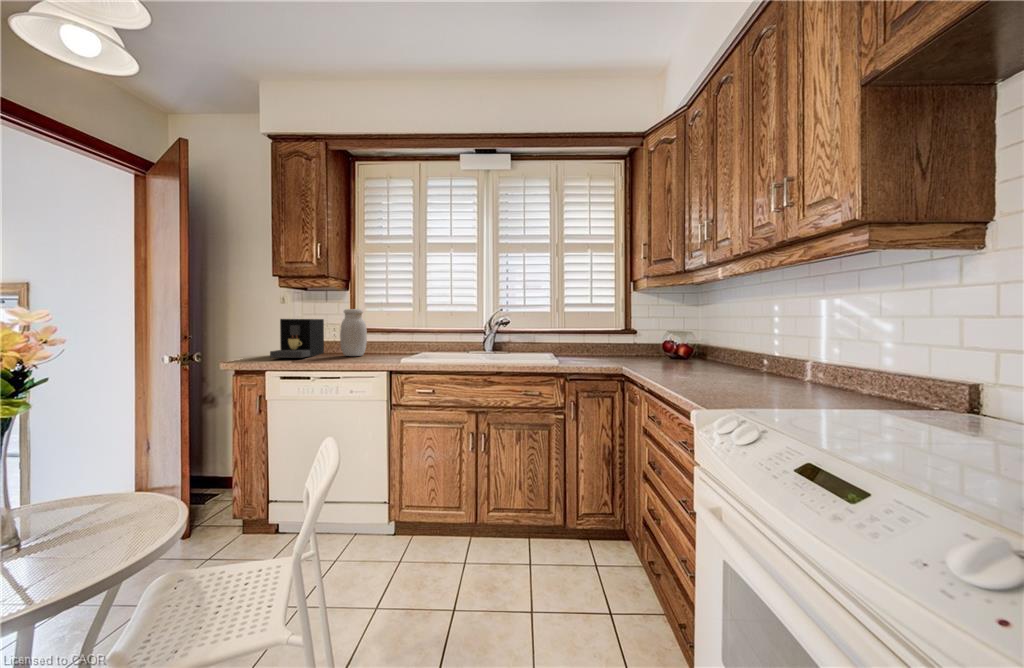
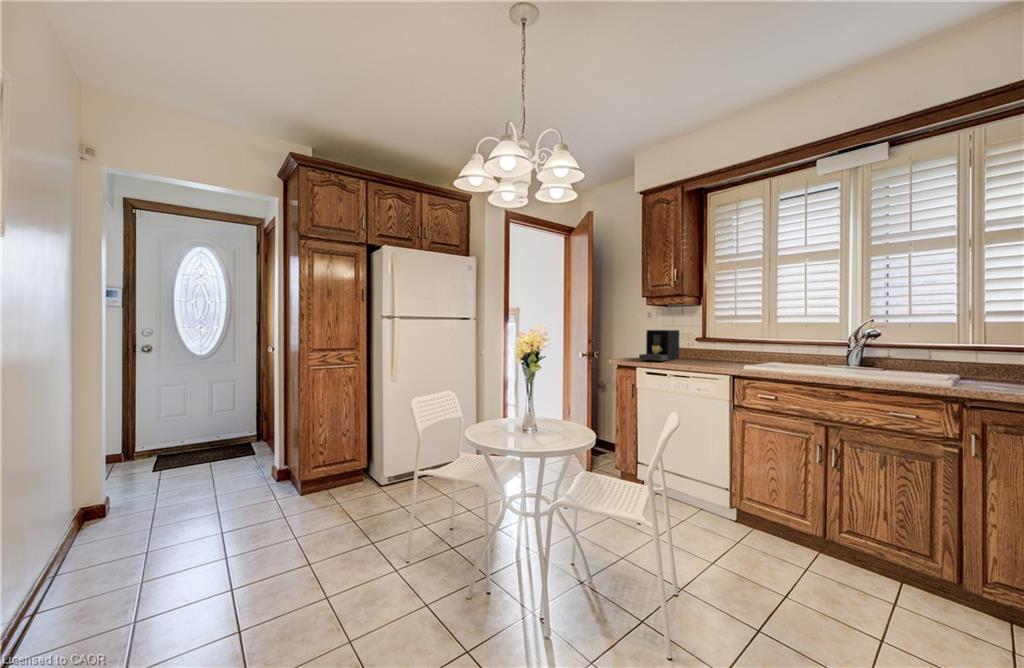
jar: present [340,309,367,356] -> none [692,321,715,362]

